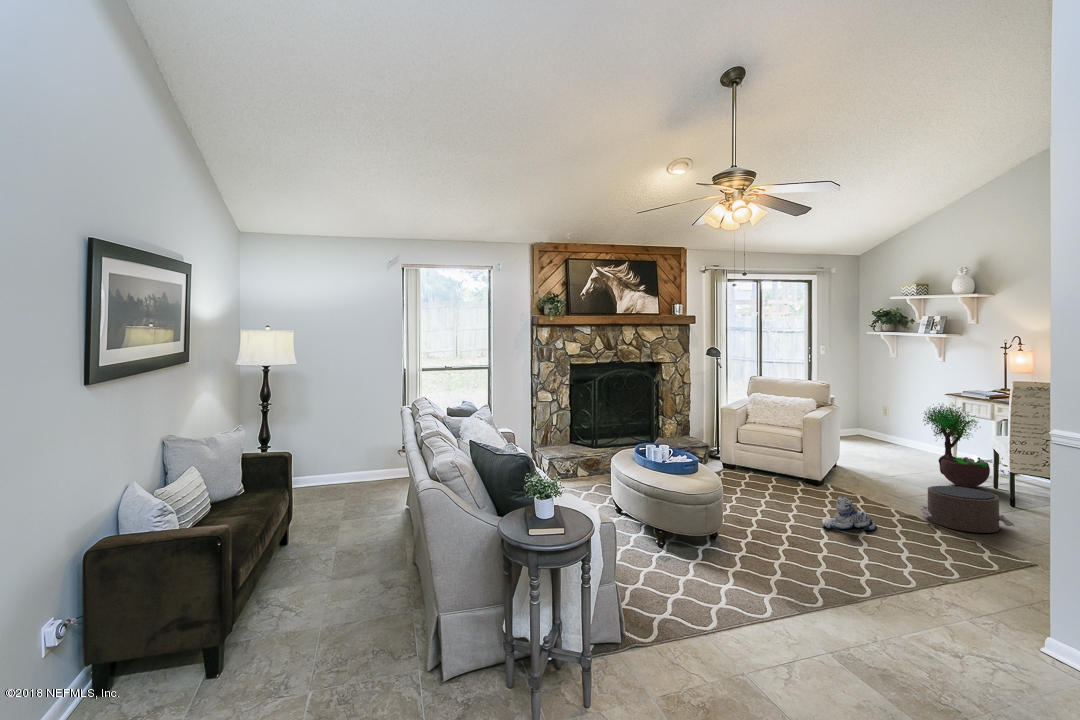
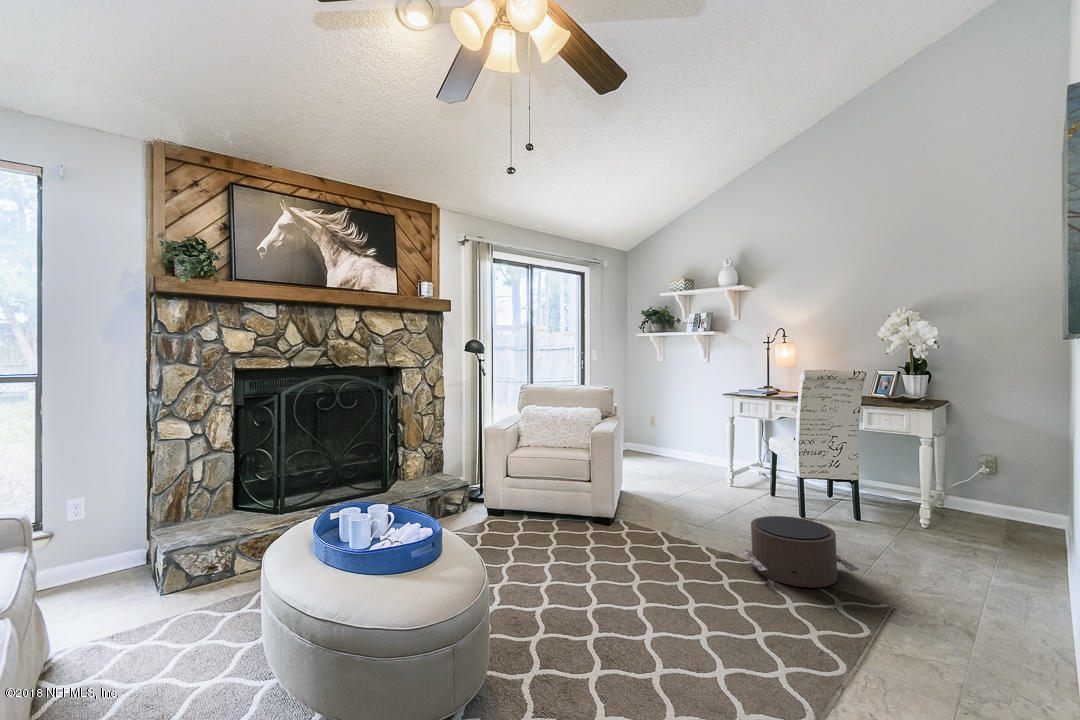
potted tree: present [923,404,990,487] -> none [709,401,779,504]
plush toy: present [822,496,876,530] -> none [642,565,711,629]

